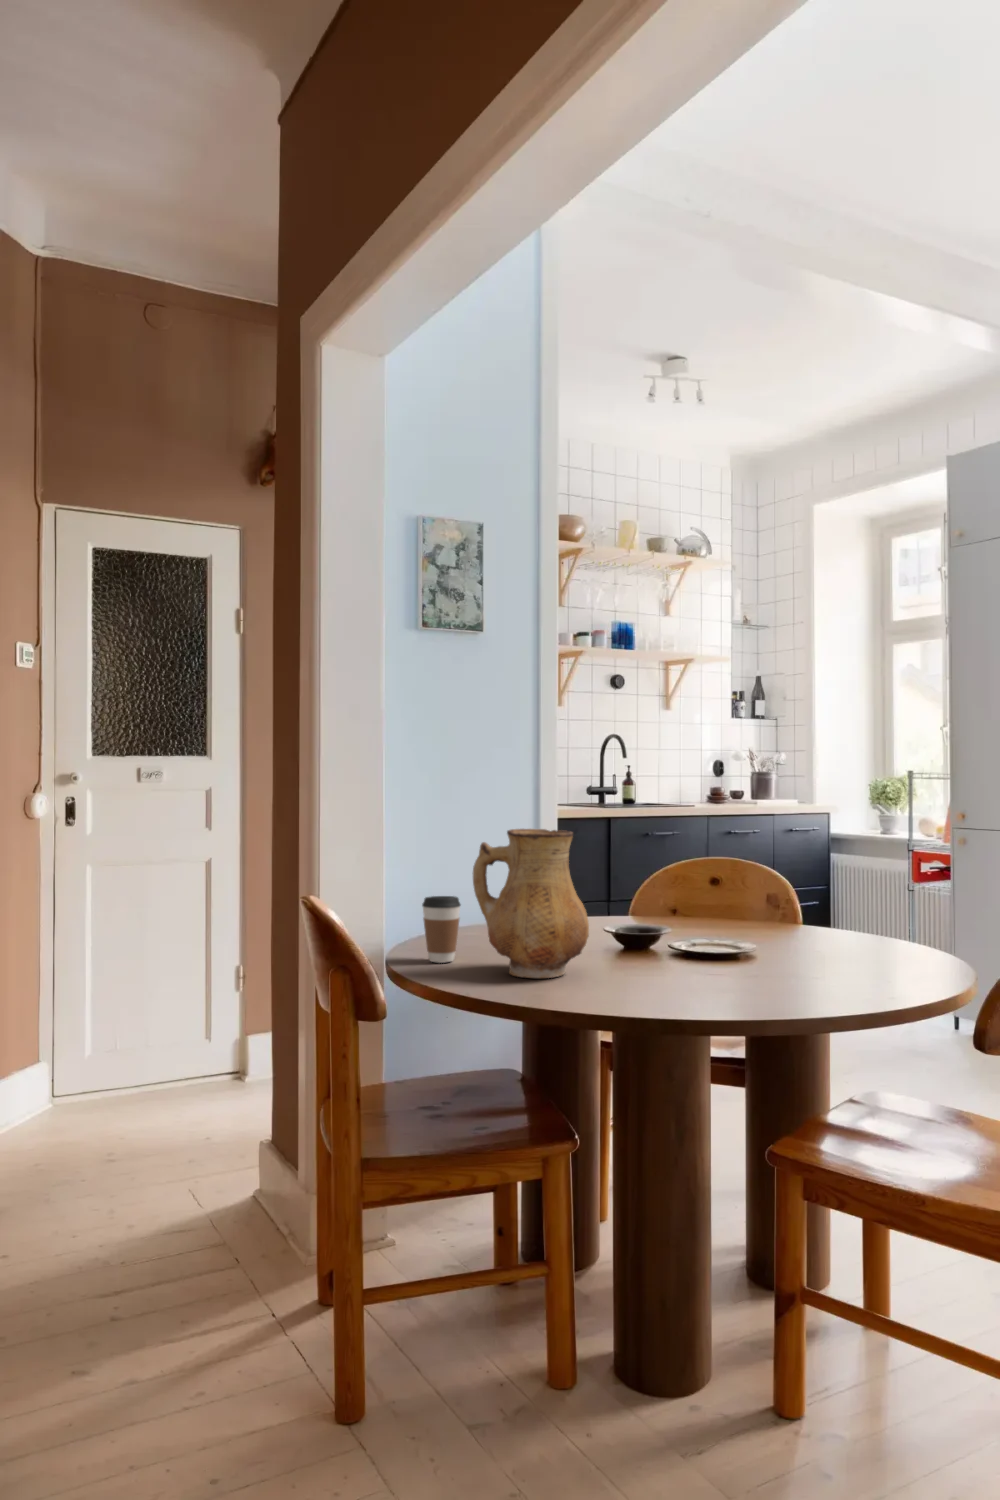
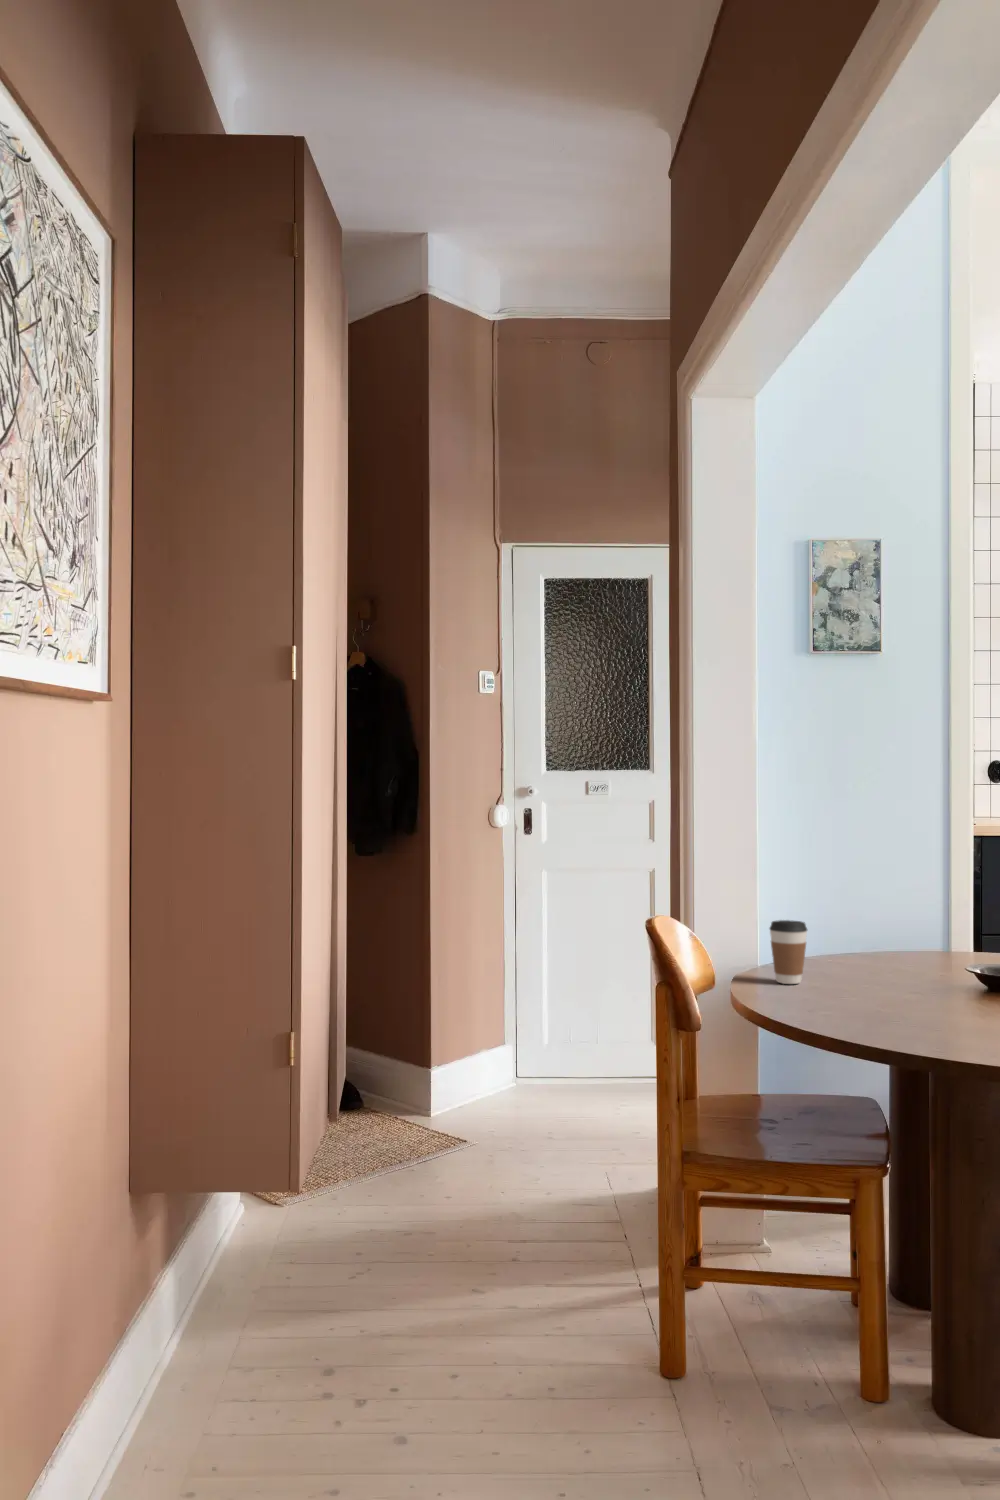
ceramic pitcher: present [473,829,589,978] -> none [806,860,922,1006]

